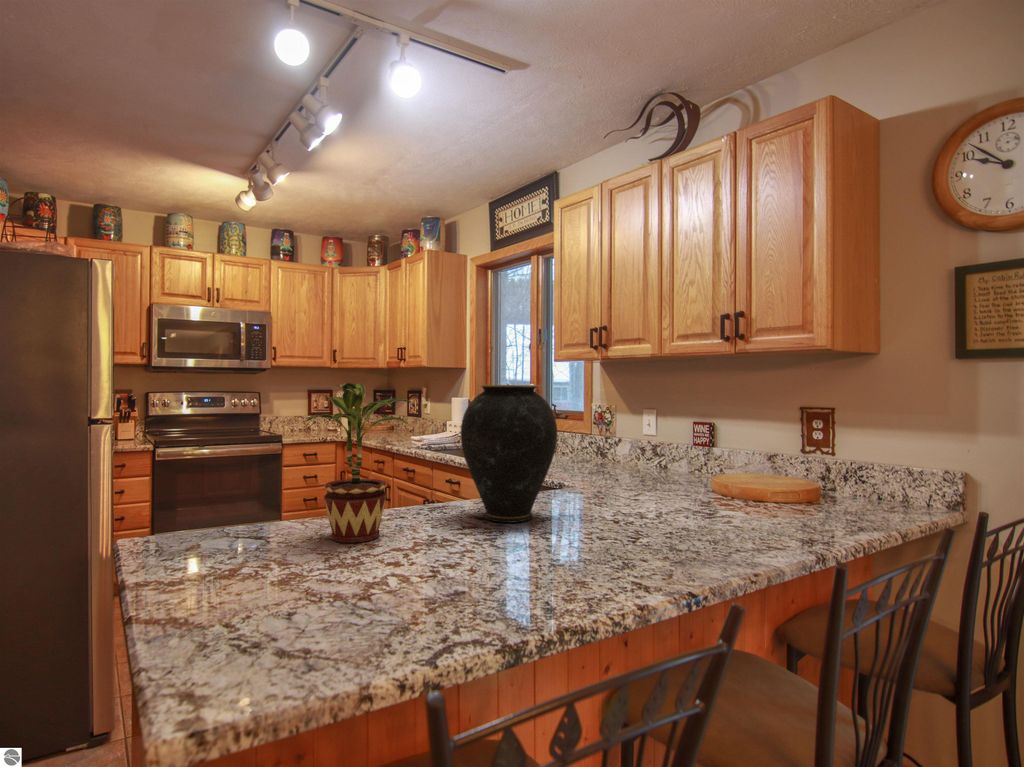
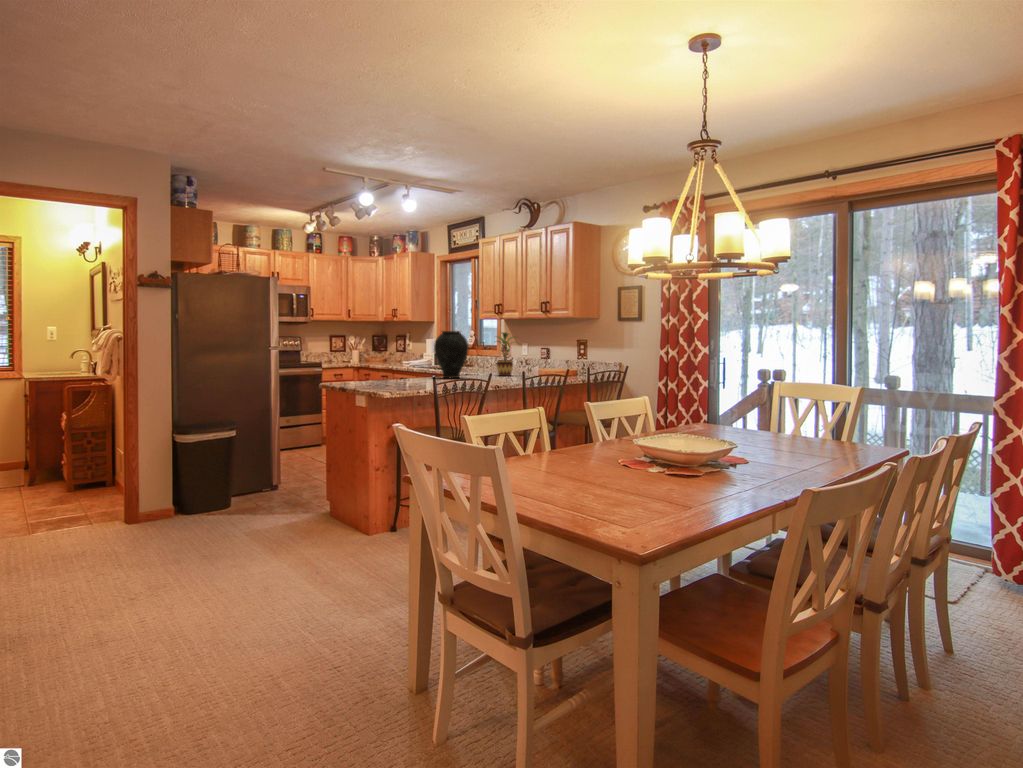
potted plant: present [304,383,412,543] -> present [497,332,516,376]

